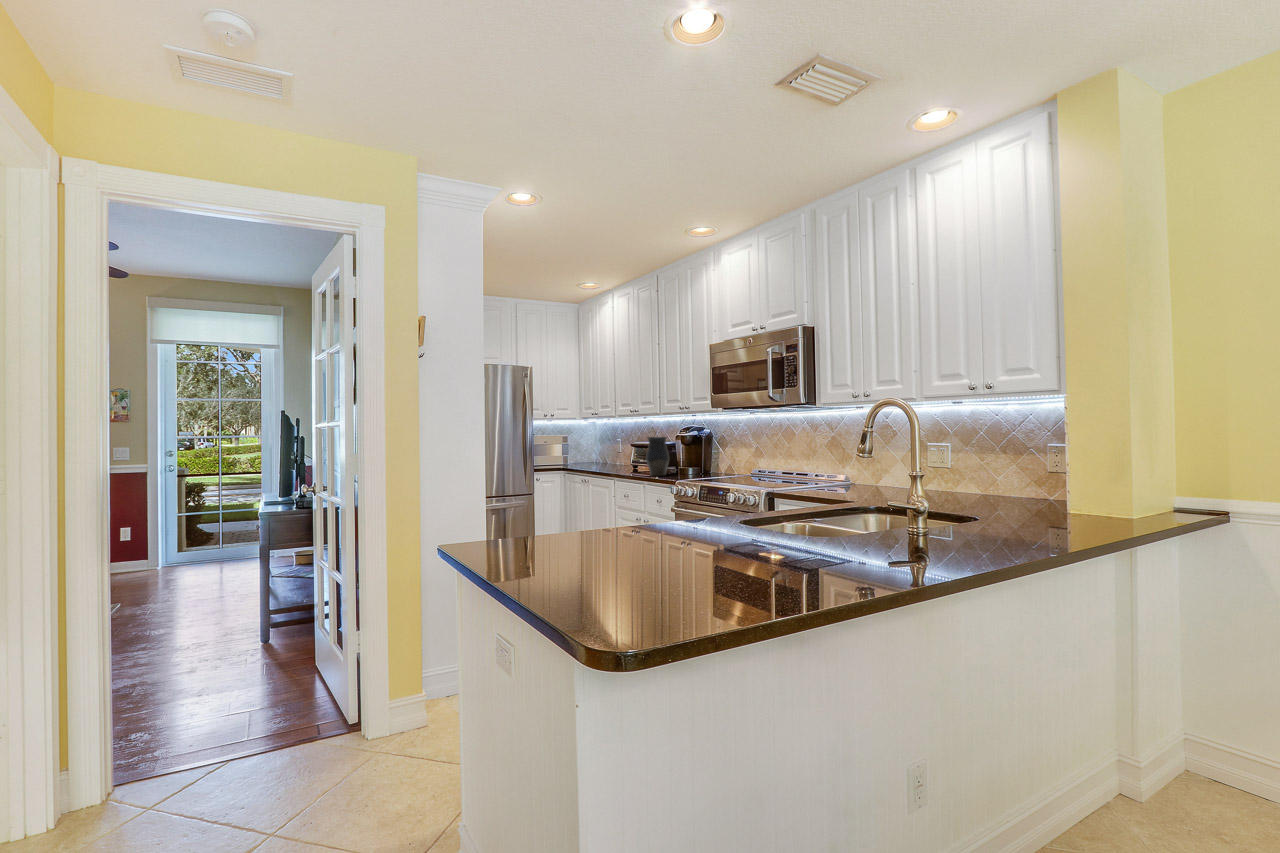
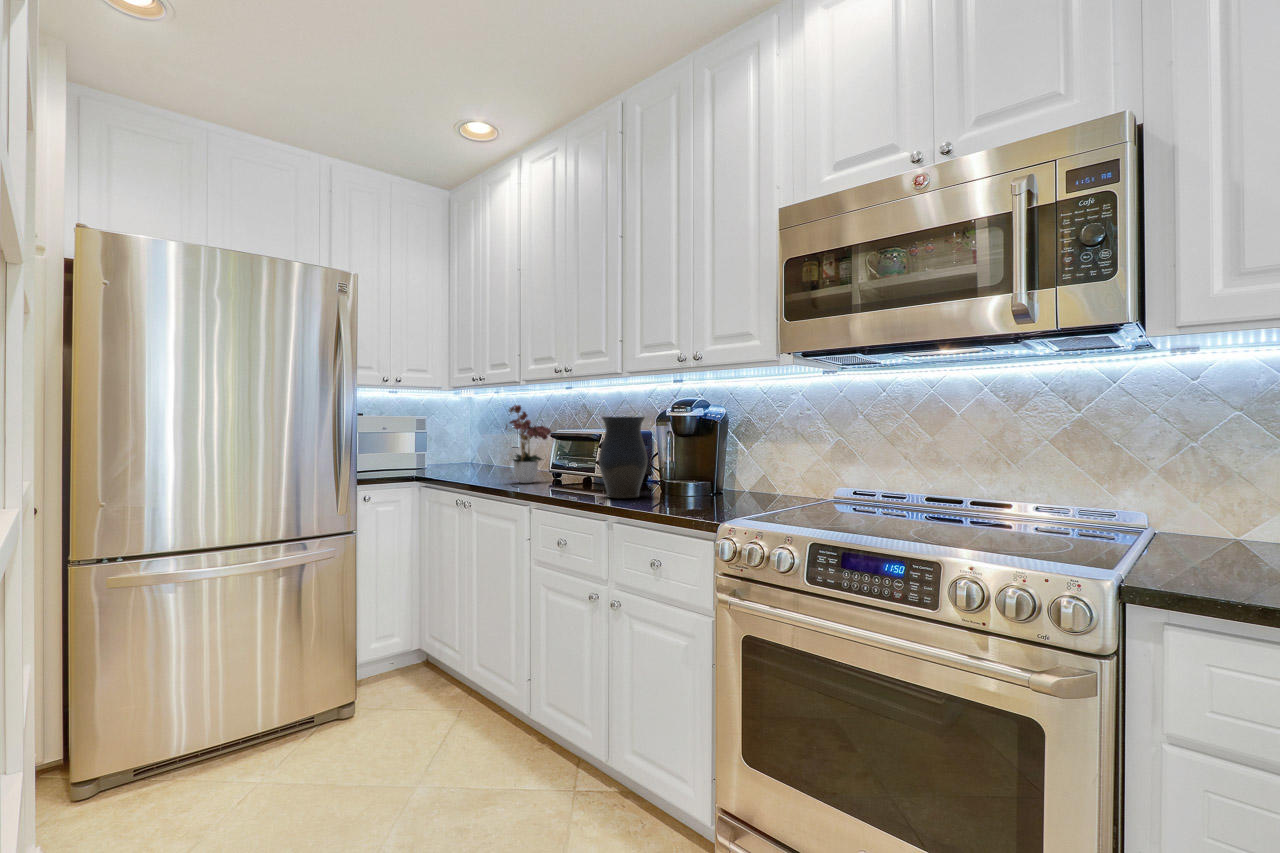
flower arrangement: none [606,428,633,471] -> present [506,405,551,483]

